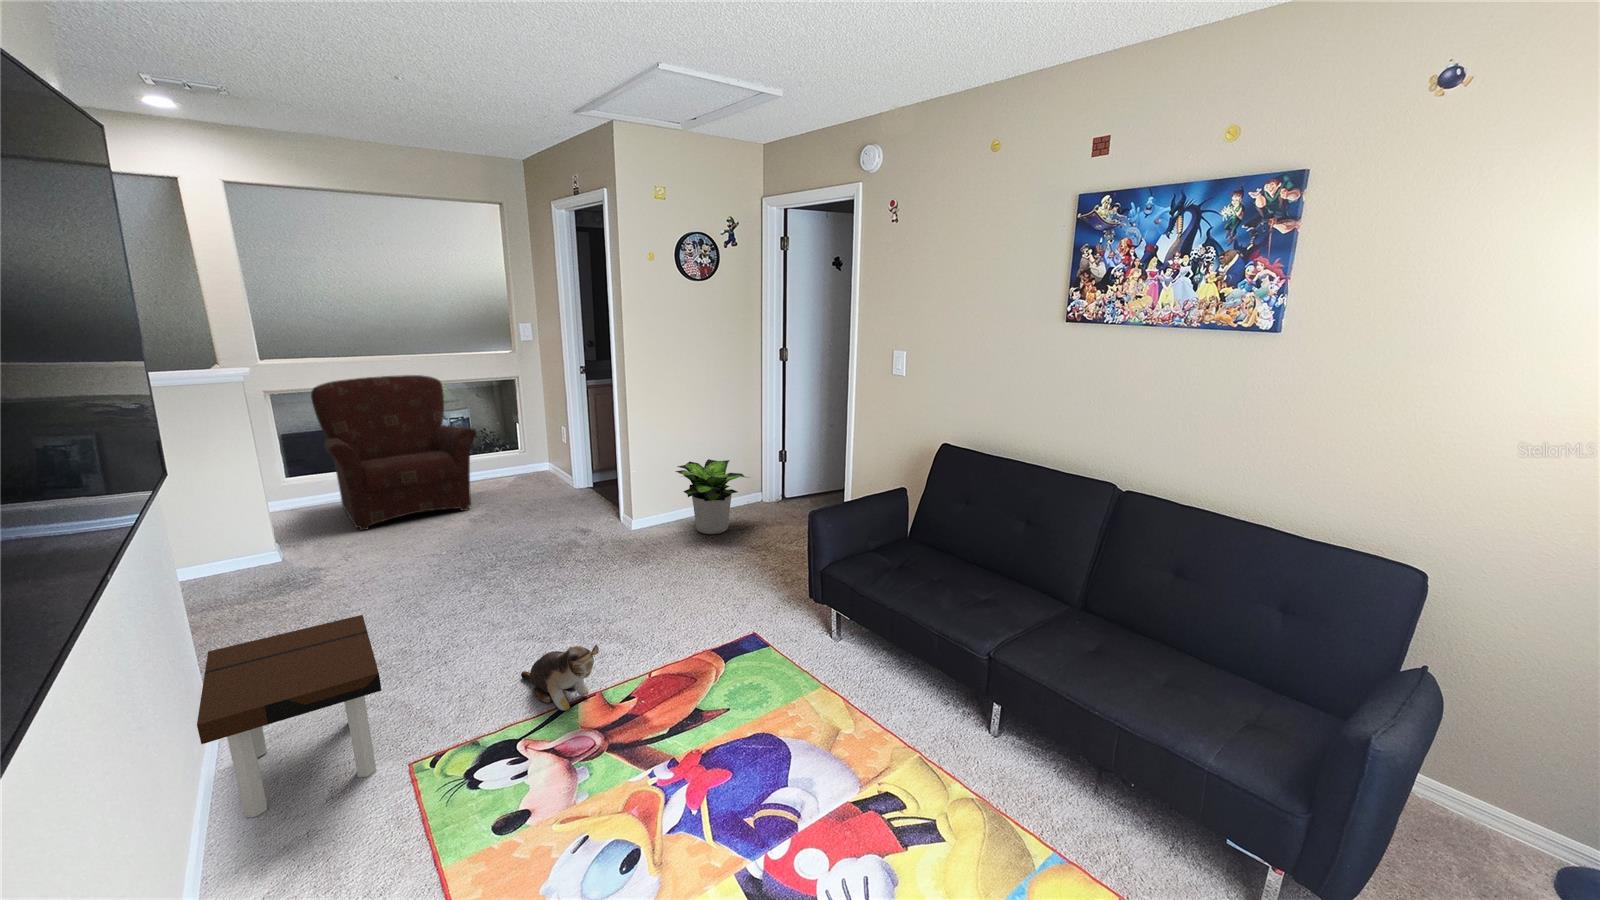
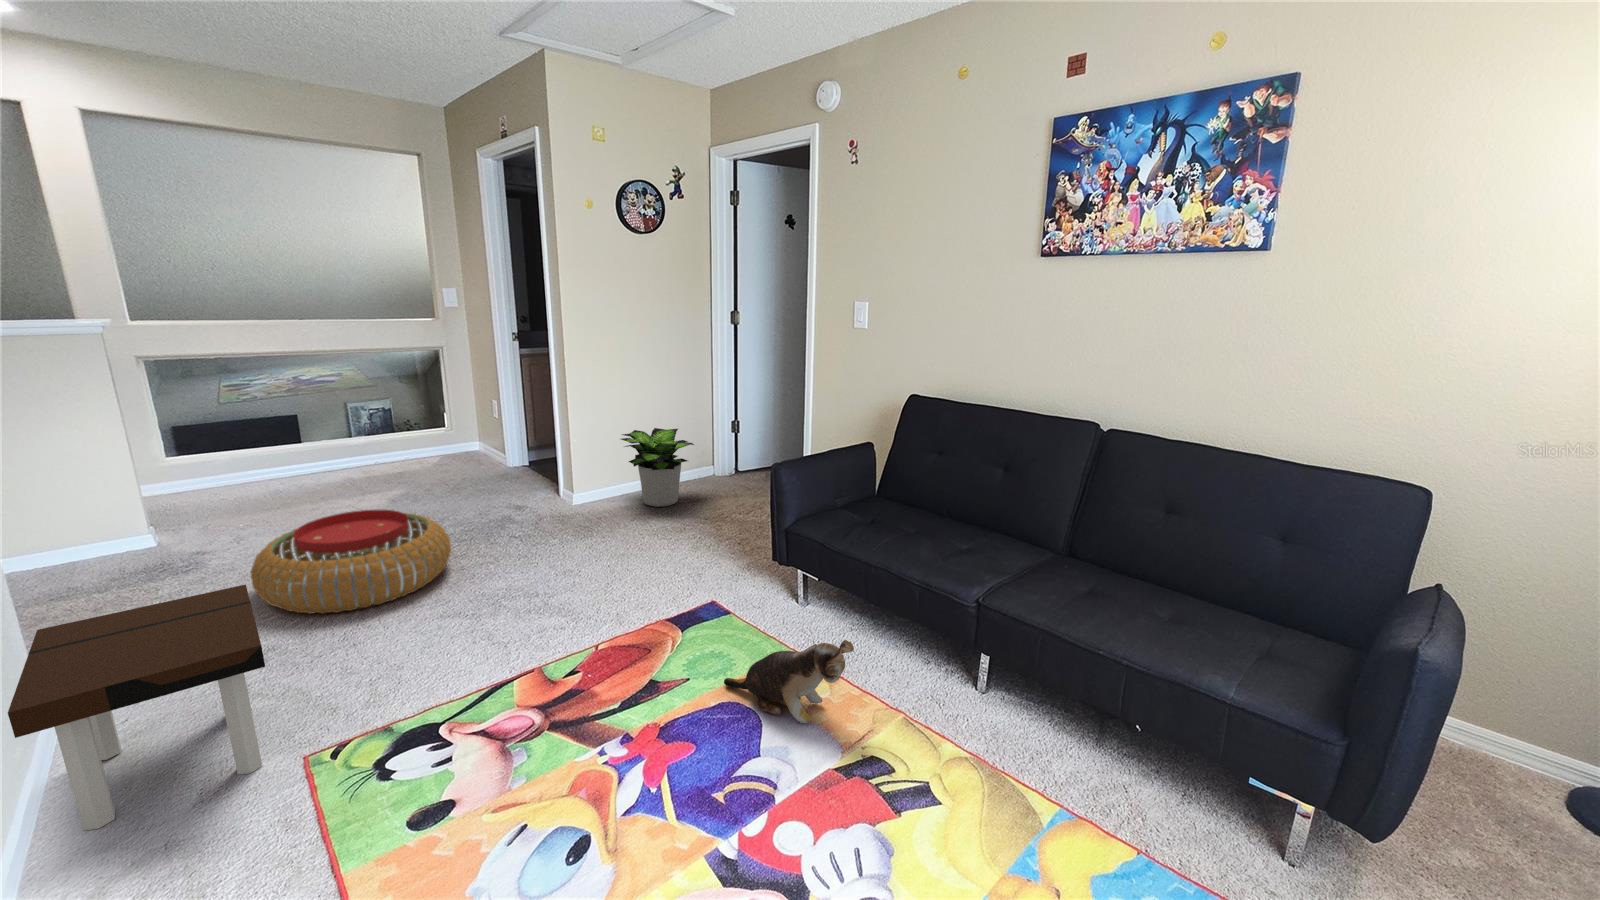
armchair: present [311,375,476,530] -> none [197,343,394,512]
pouf: none [360,538,526,633] -> present [250,510,451,614]
plush toy: present [521,645,599,711] -> present [724,640,854,723]

